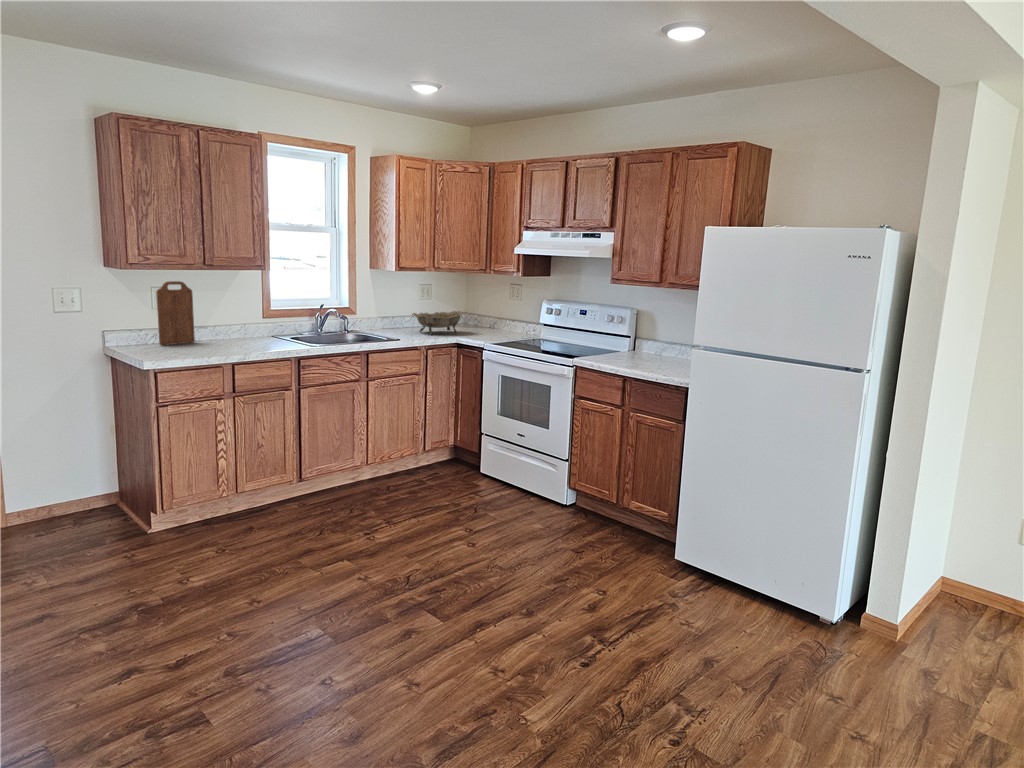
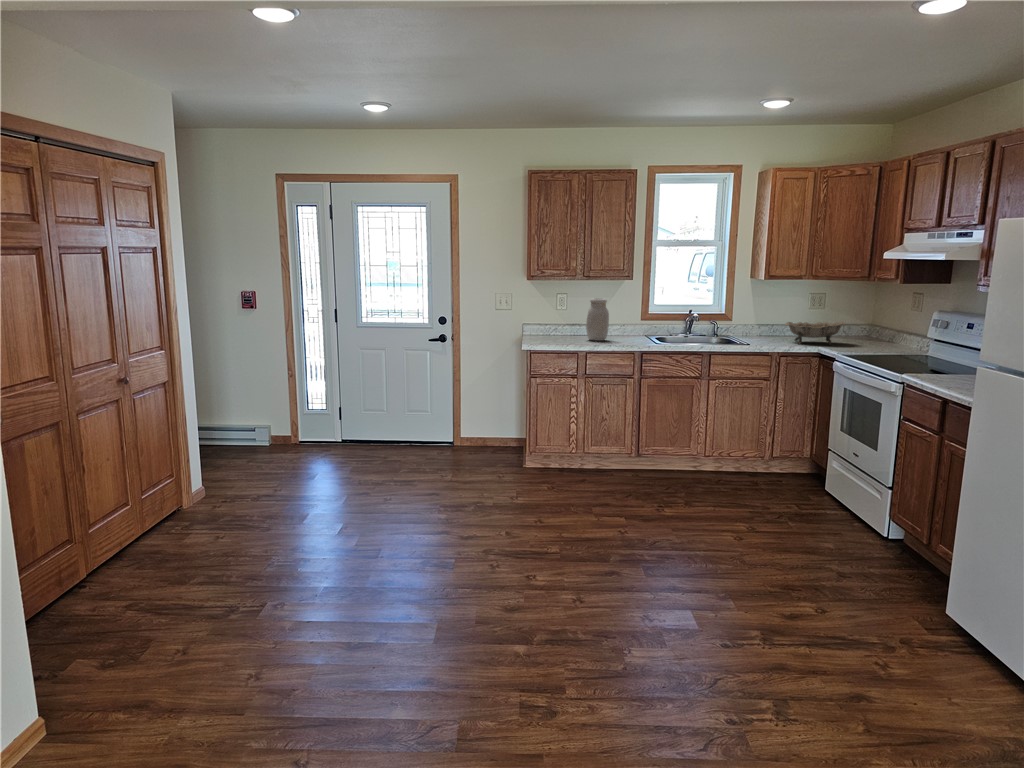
cutting board: present [156,281,195,345] -> none [558,290,586,336]
jar: none [209,293,240,347] -> present [586,298,609,341]

